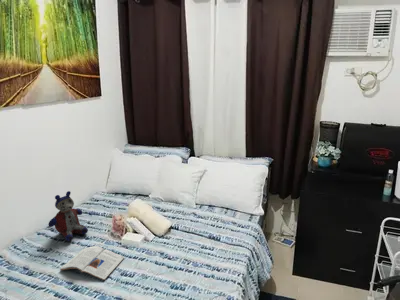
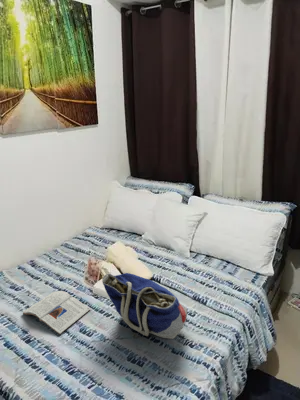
stuffed bear: present [48,191,88,241] -> none [25,227,65,281]
tote bag: none [140,219,212,269] -> present [102,273,188,339]

